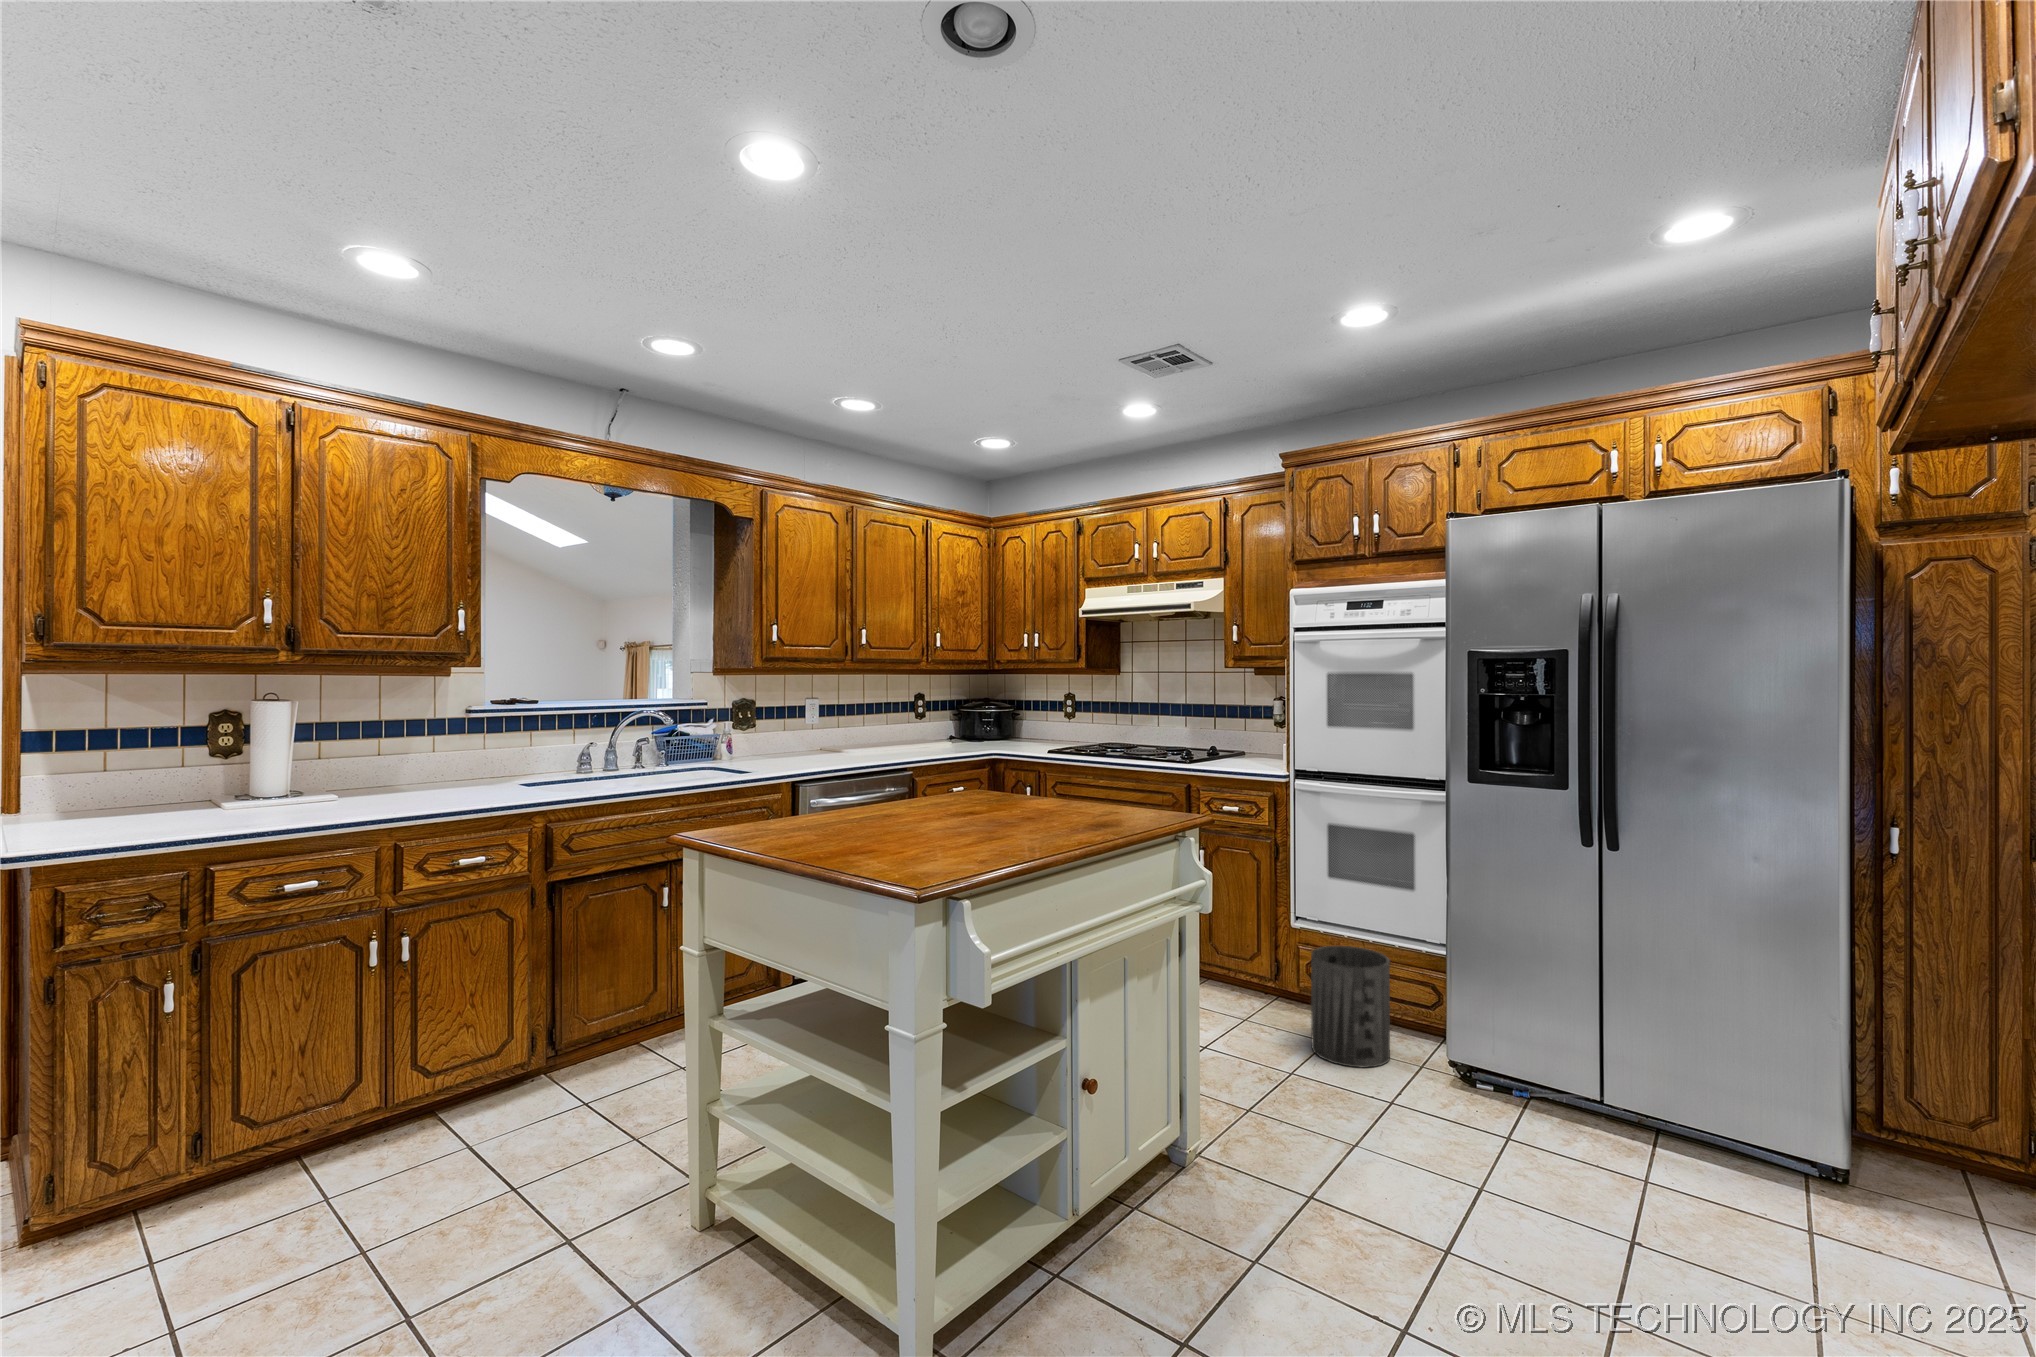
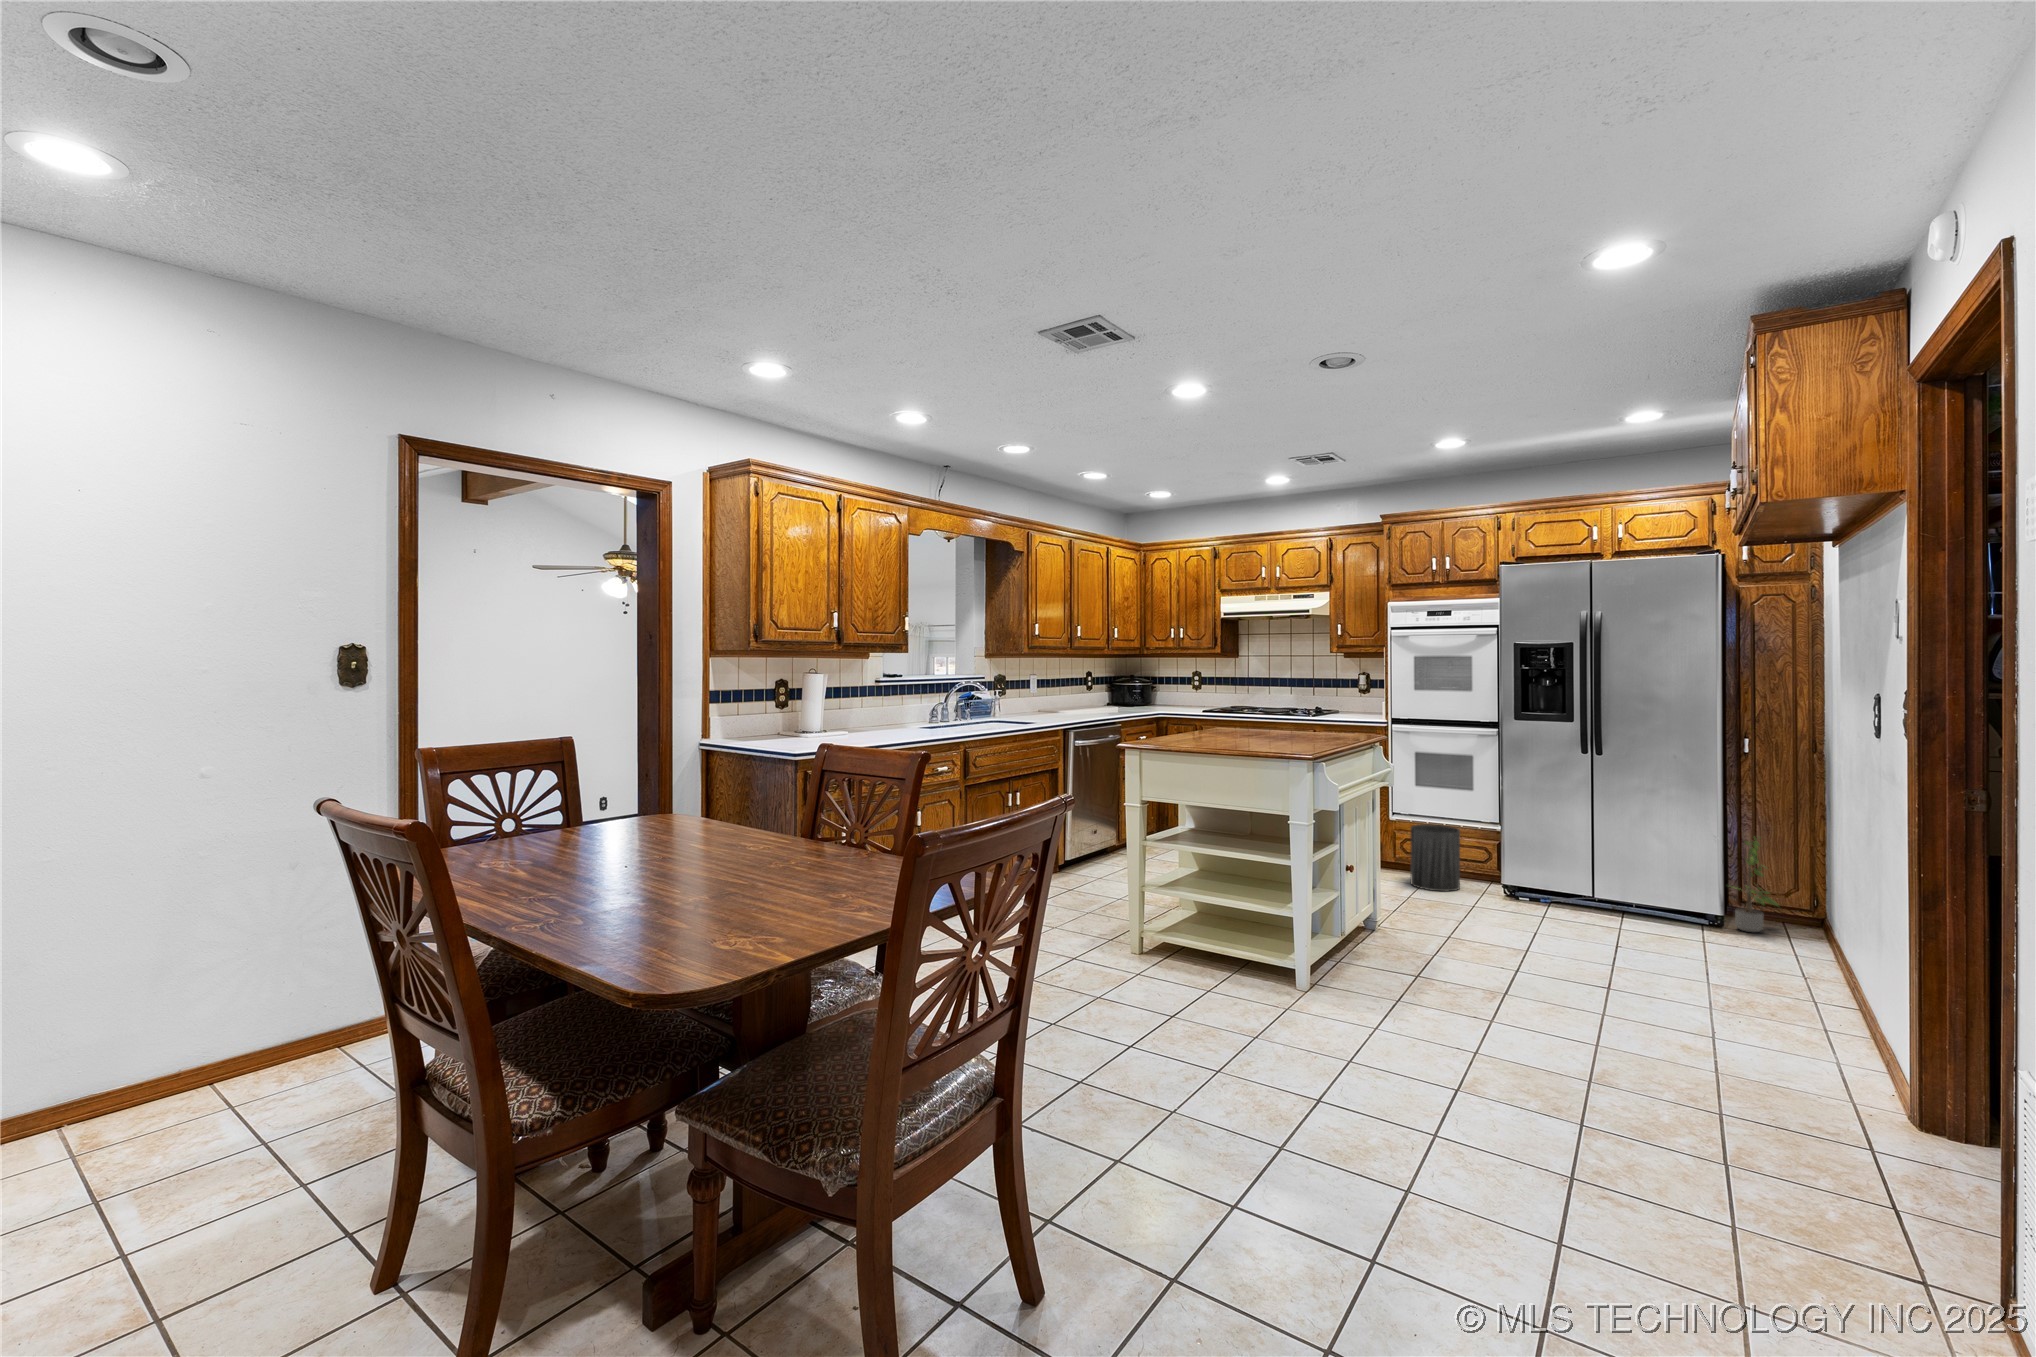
potted plant: none [1864,1014,1982,1215] -> present [1735,836,1778,932]

